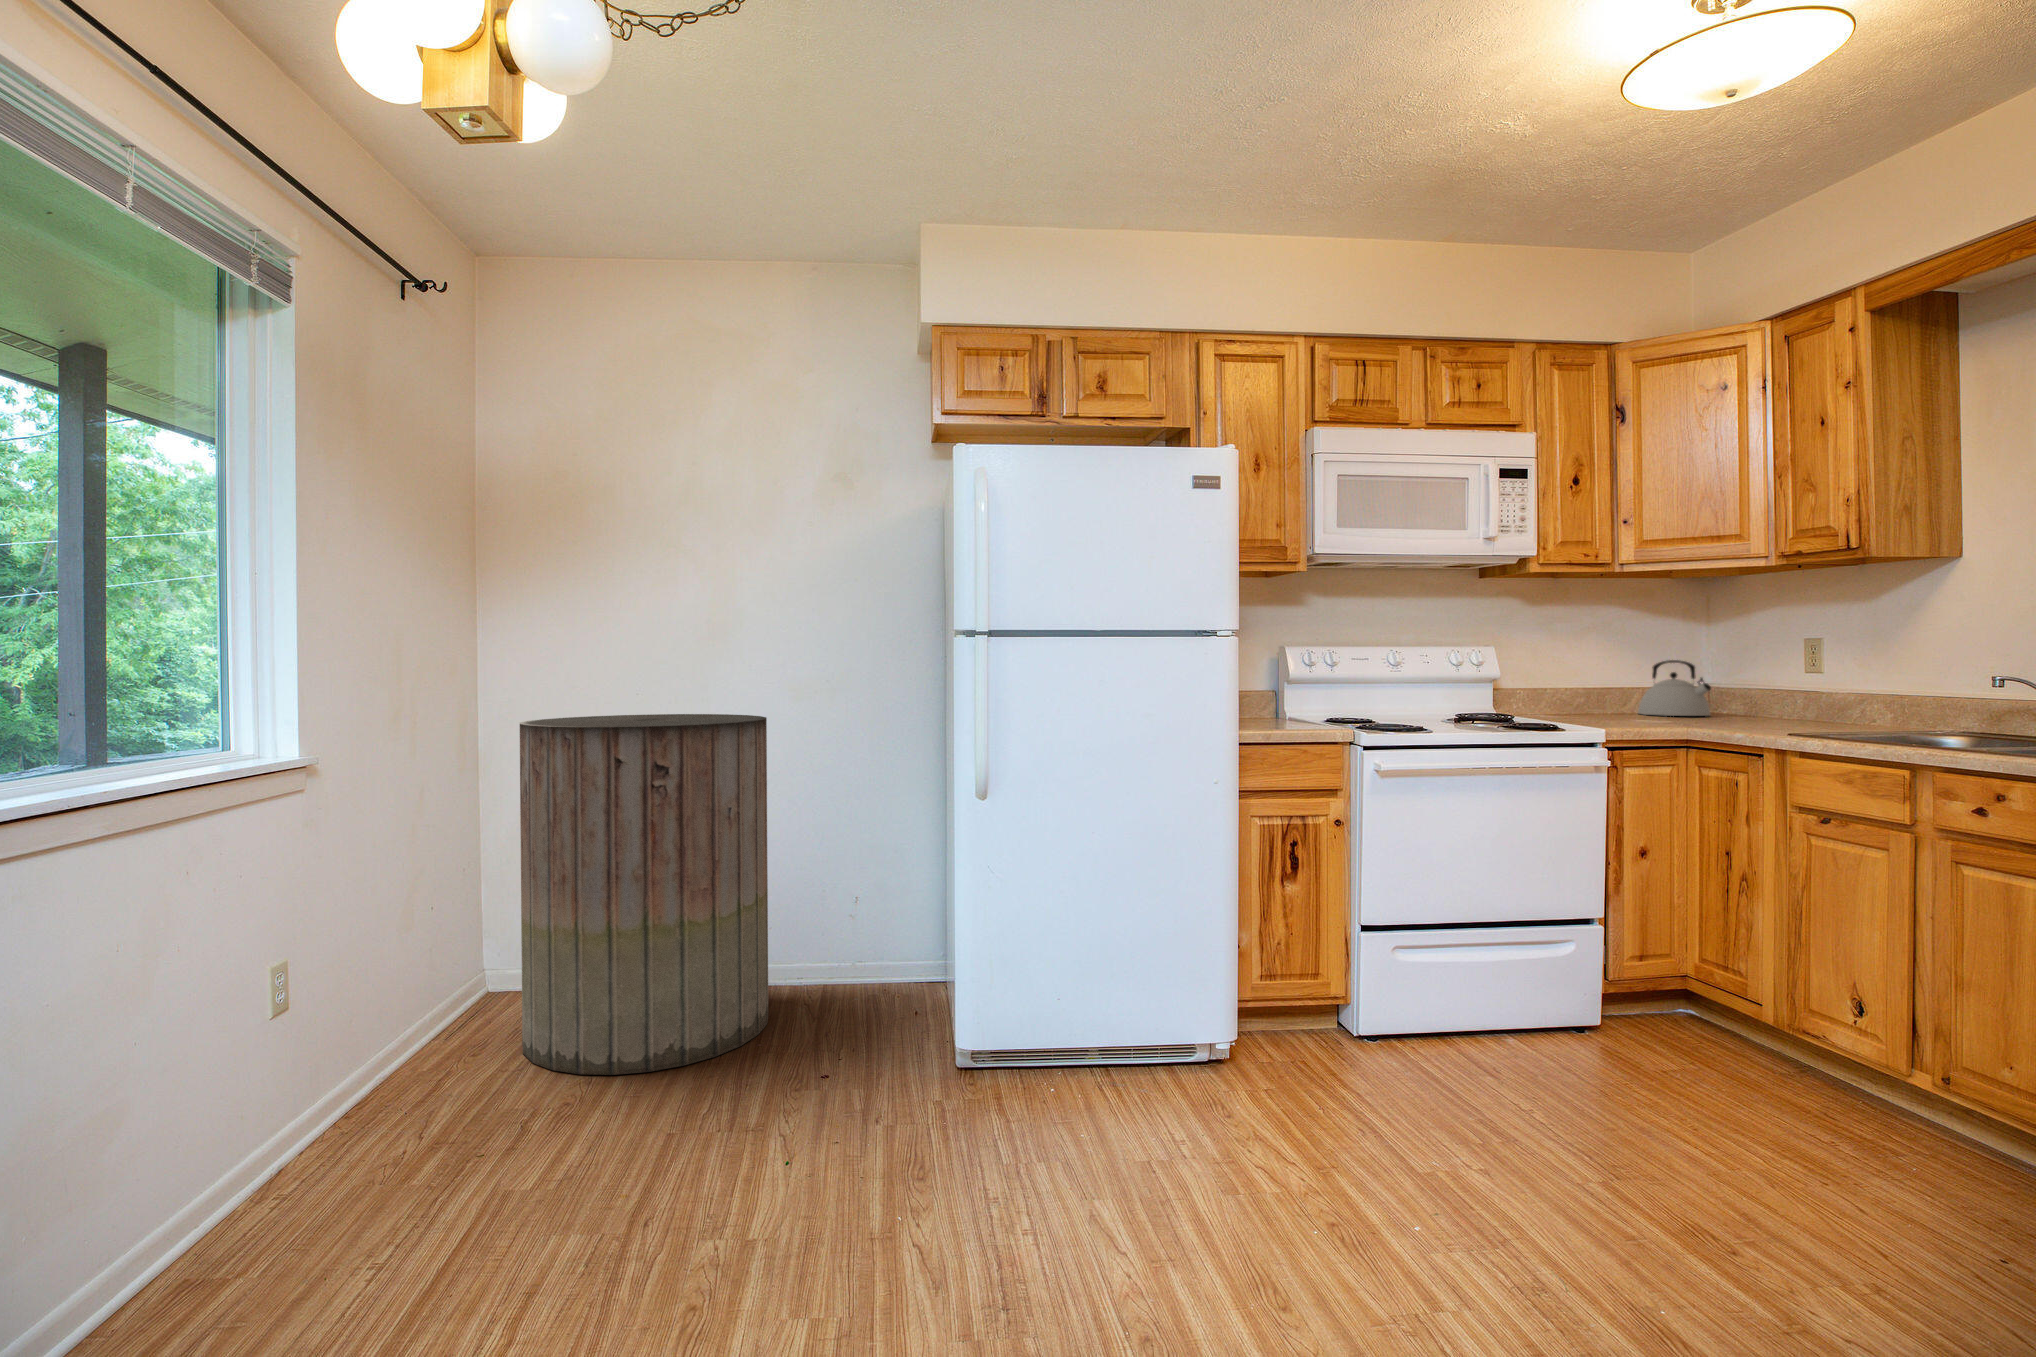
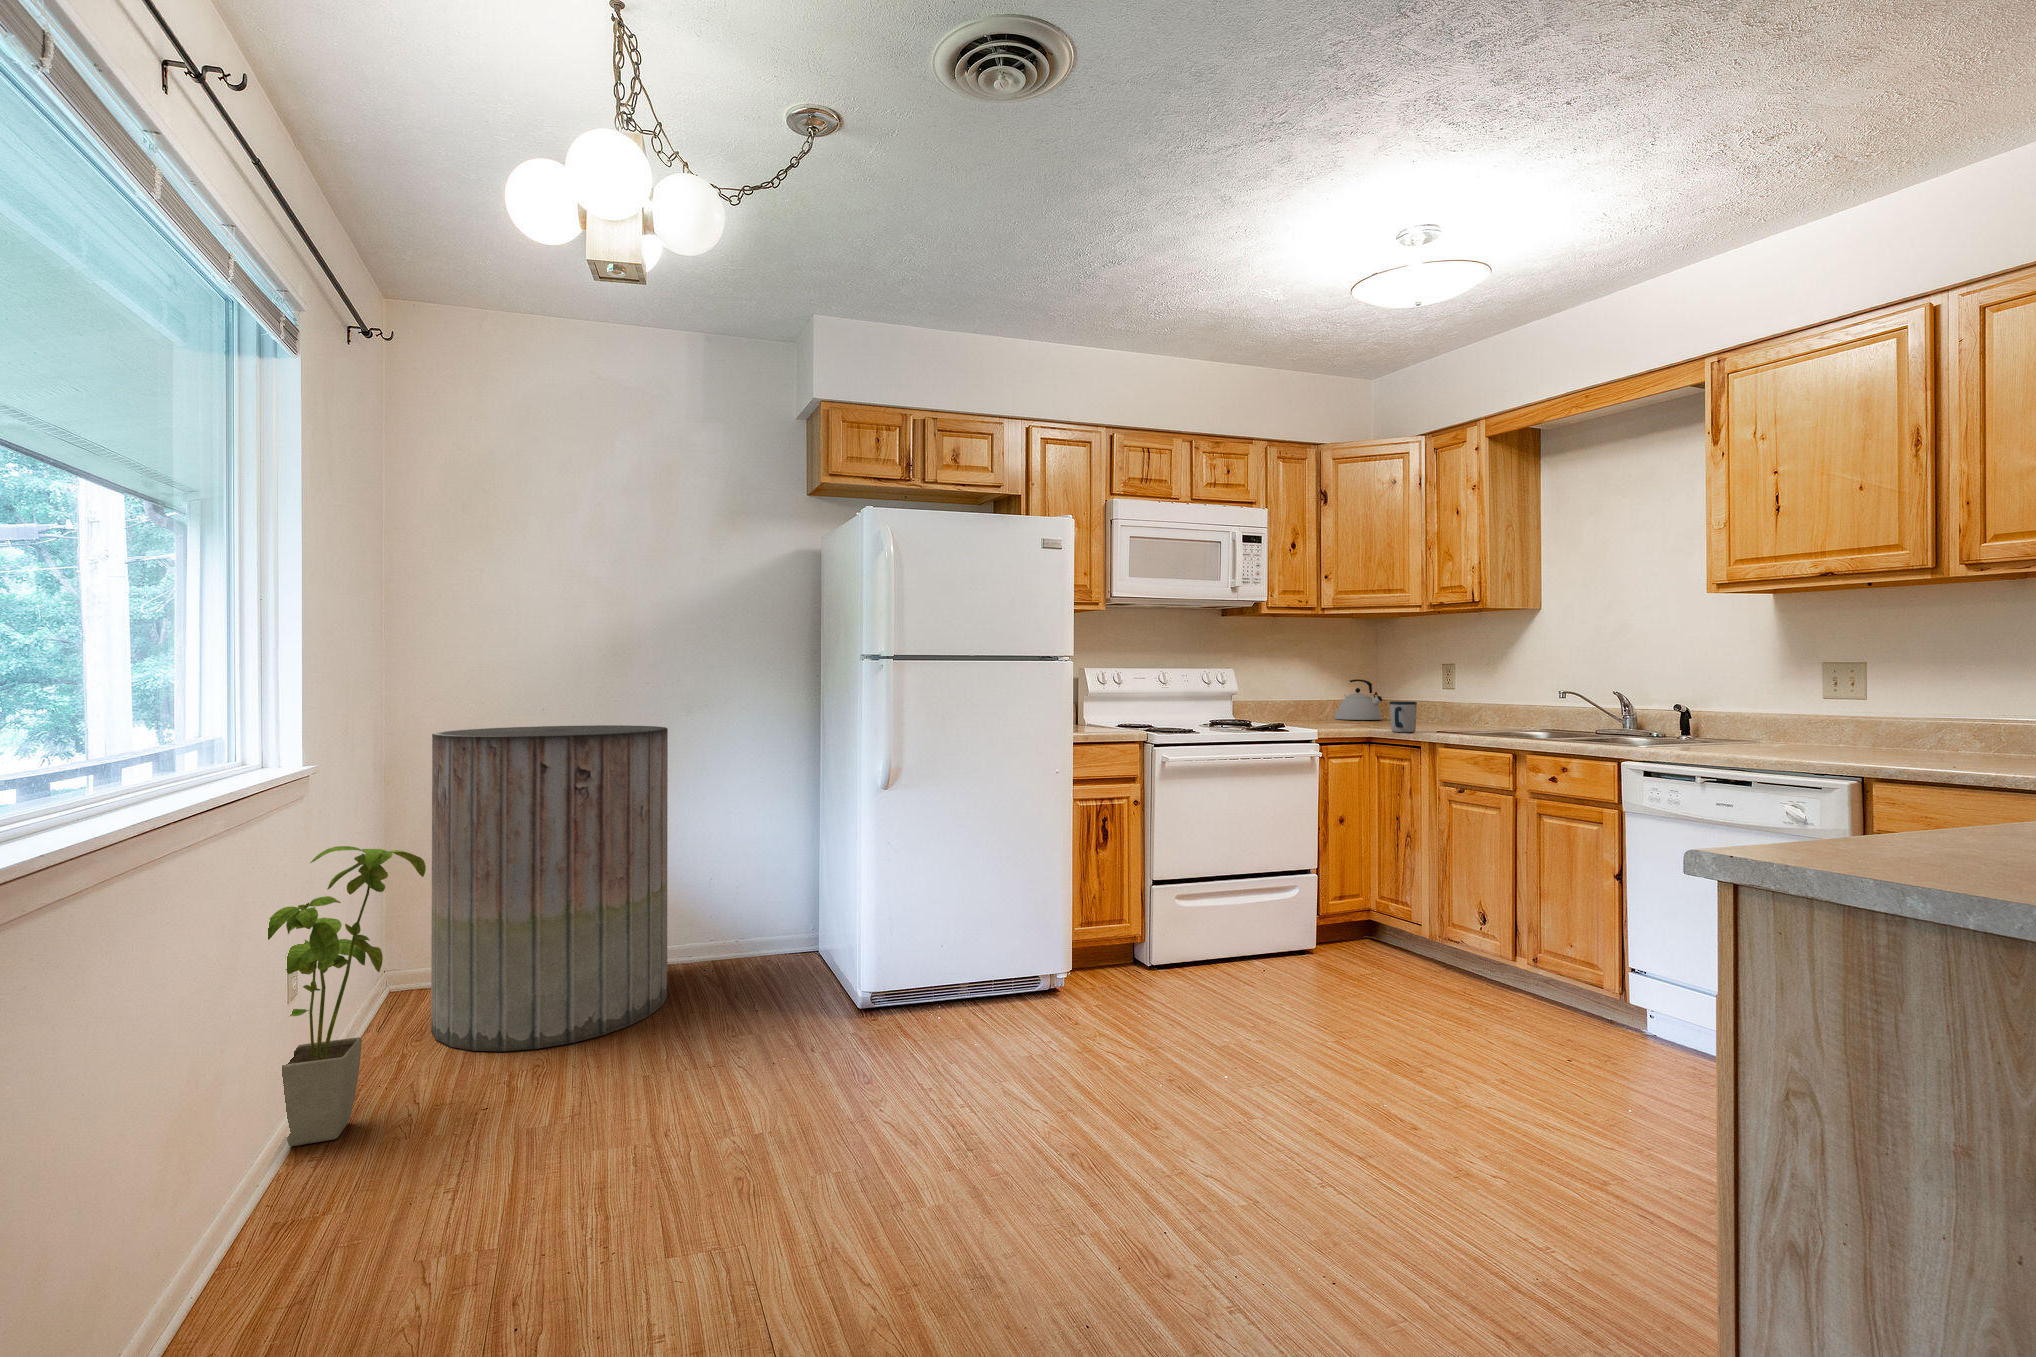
mug: none [1716,692,1760,735] -> present [1390,701,1417,732]
house plant: none [307,845,483,1164] -> present [268,846,426,1146]

